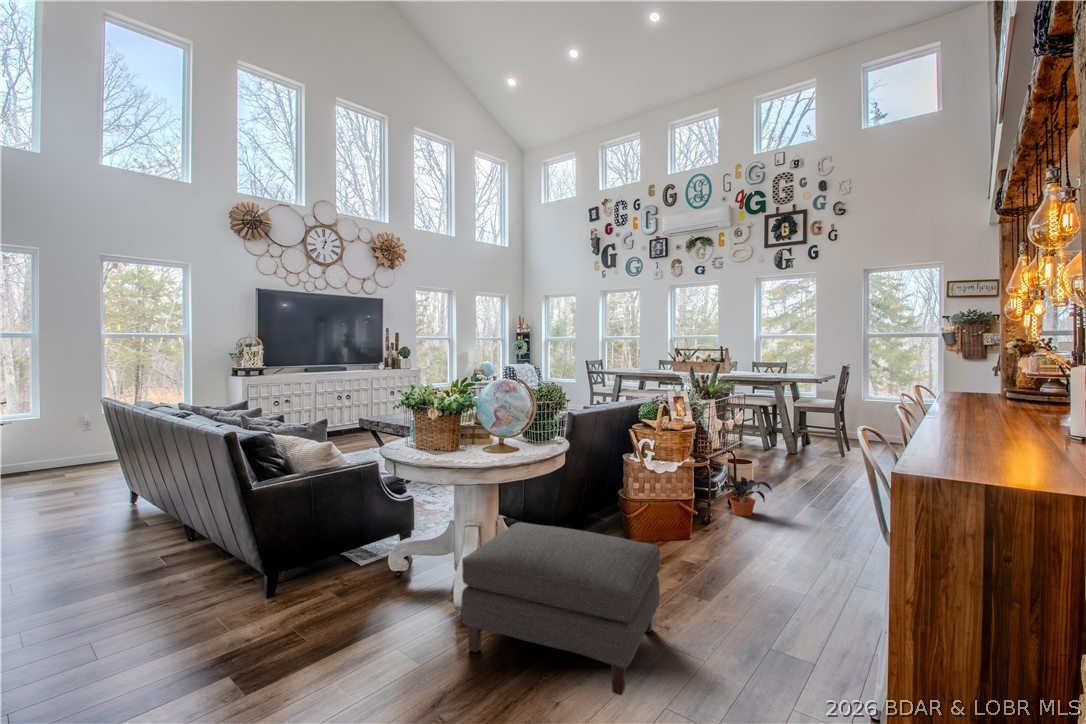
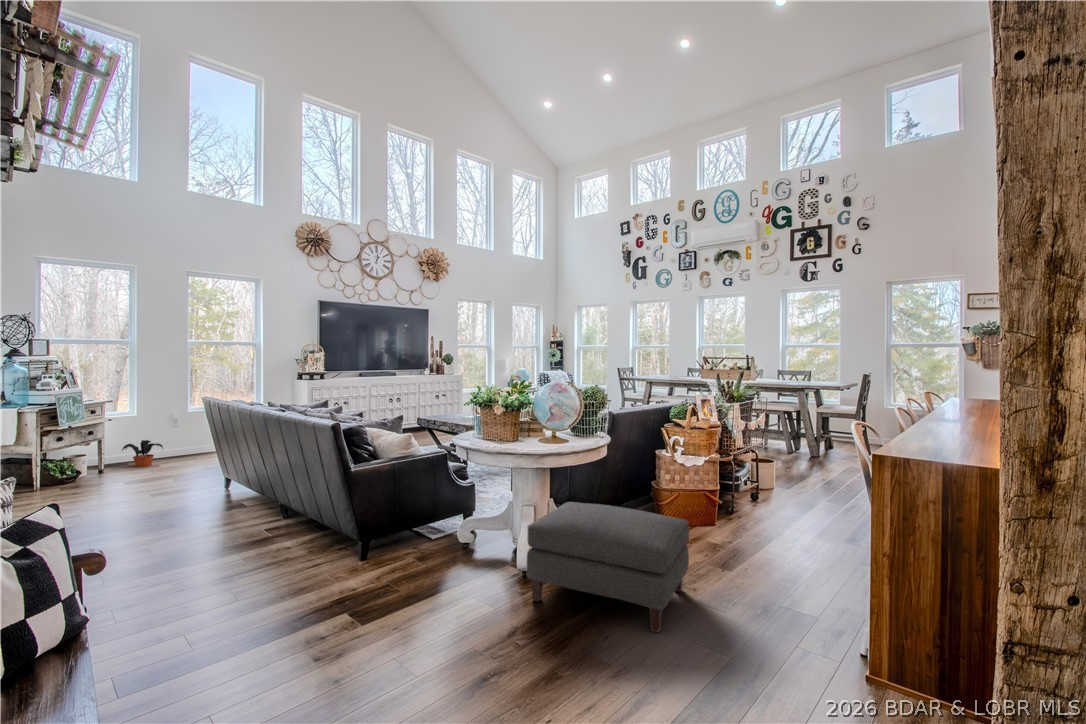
potted plant: present [722,475,772,516] -> present [122,440,163,467]

